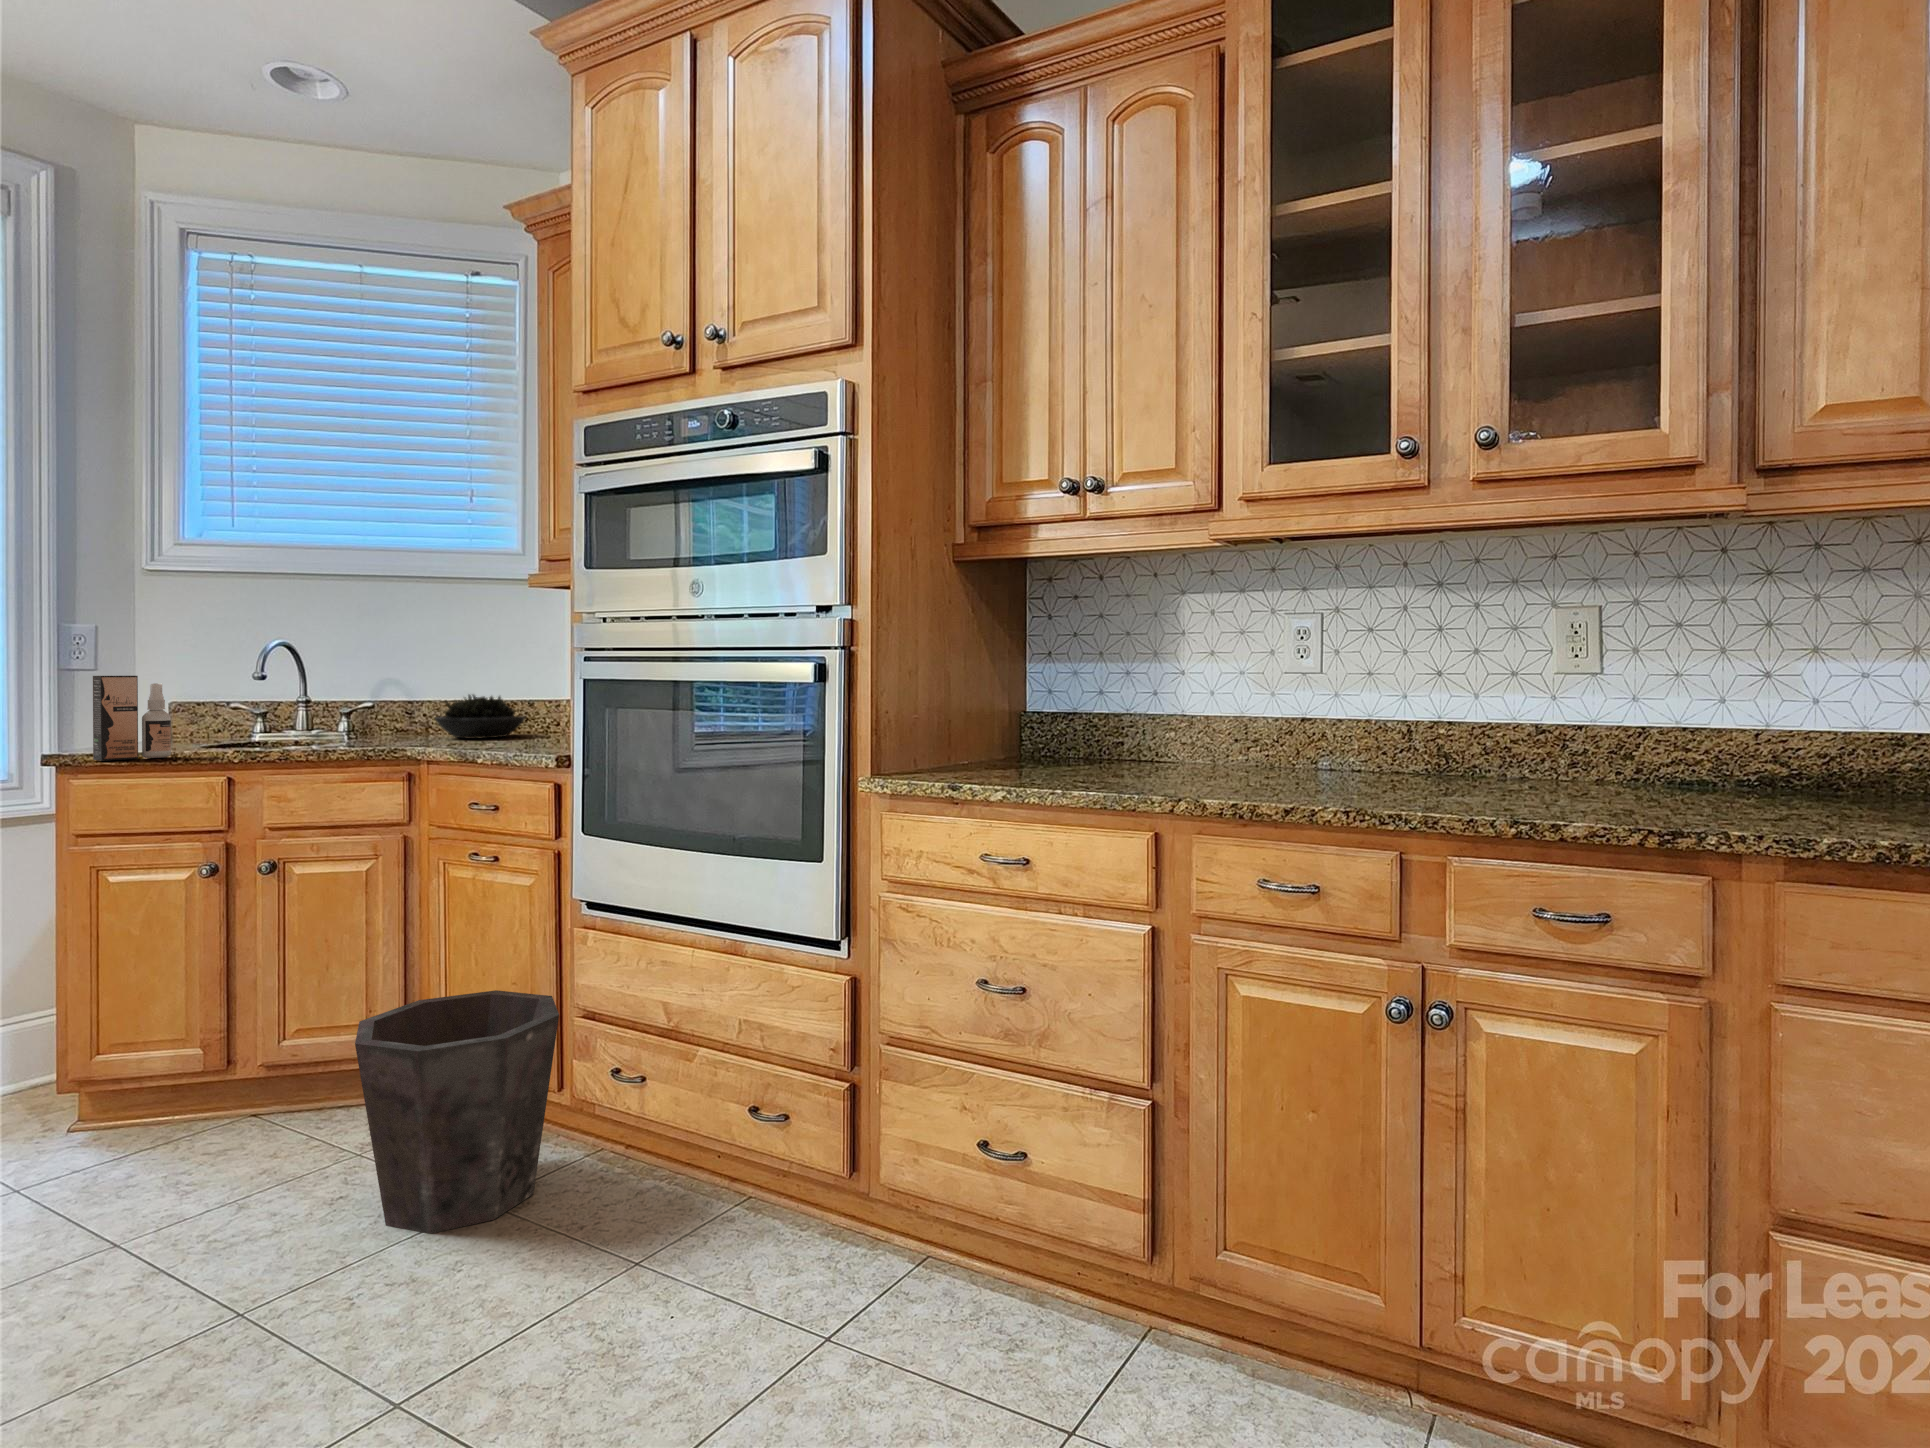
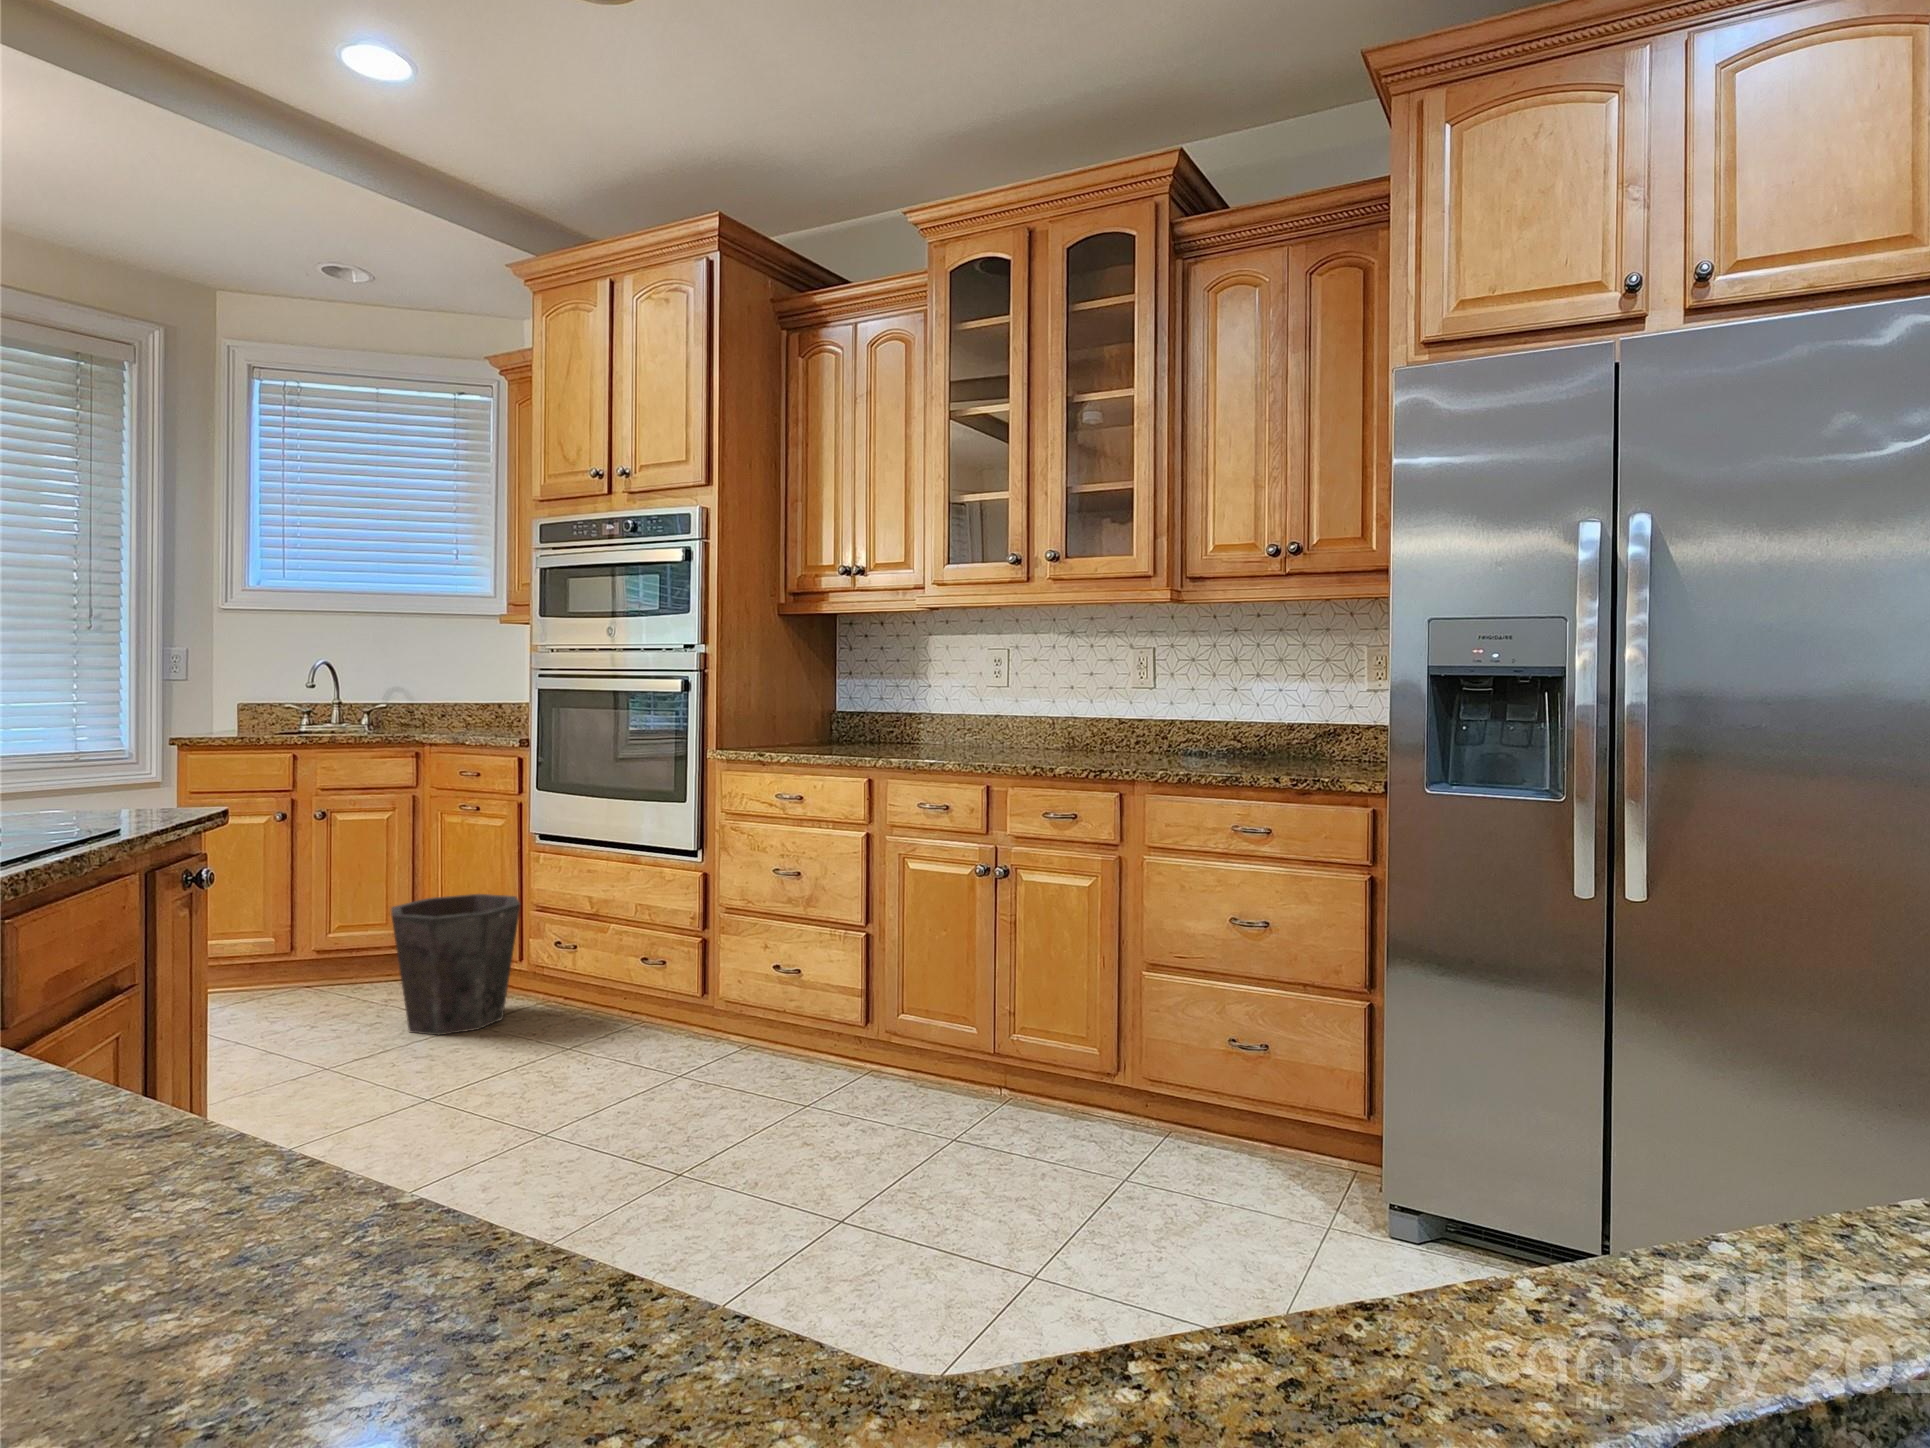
spray bottle: present [93,676,171,761] -> none [205,685,255,742]
succulent plant: present [435,695,525,739] -> none [431,699,498,731]

